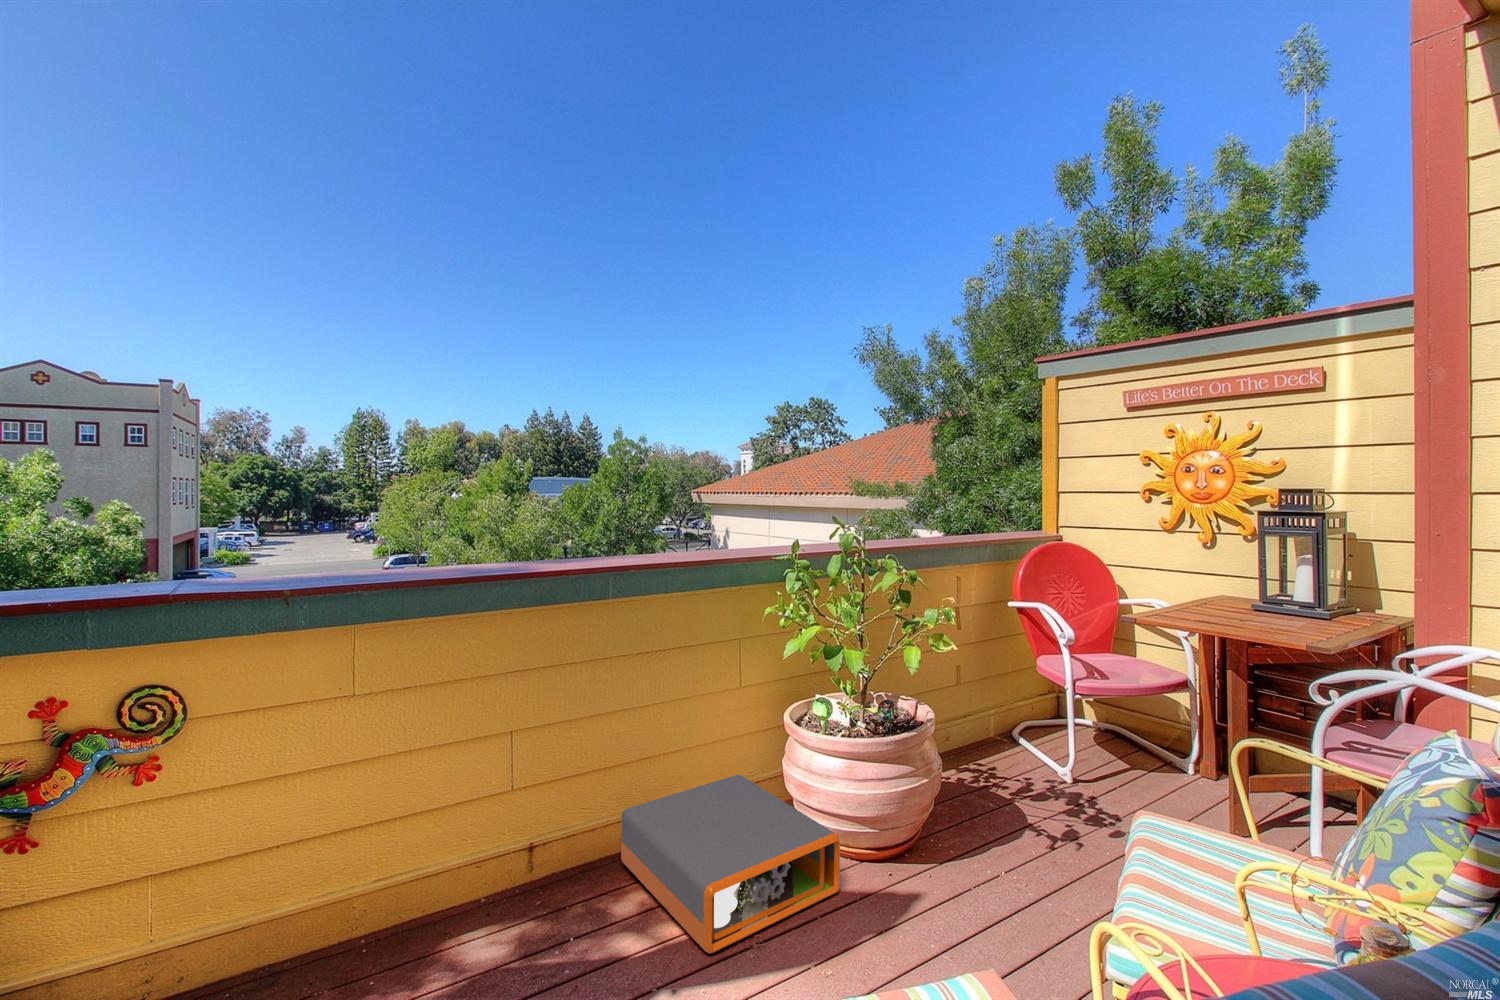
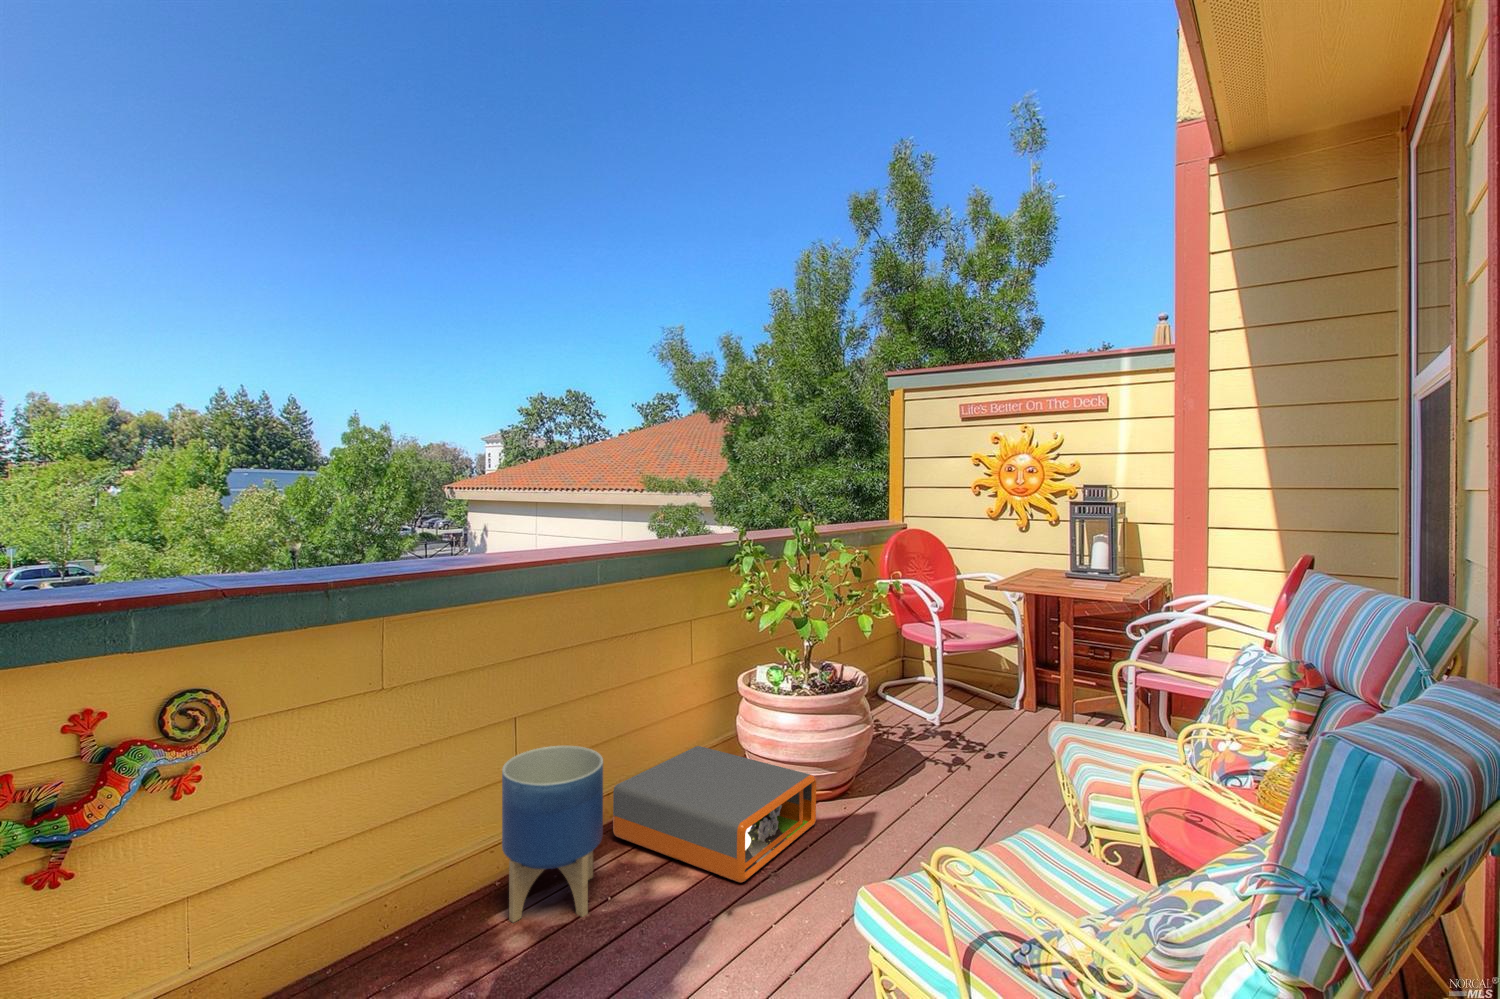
planter: none [467,764,574,955] -> present [502,746,603,923]

